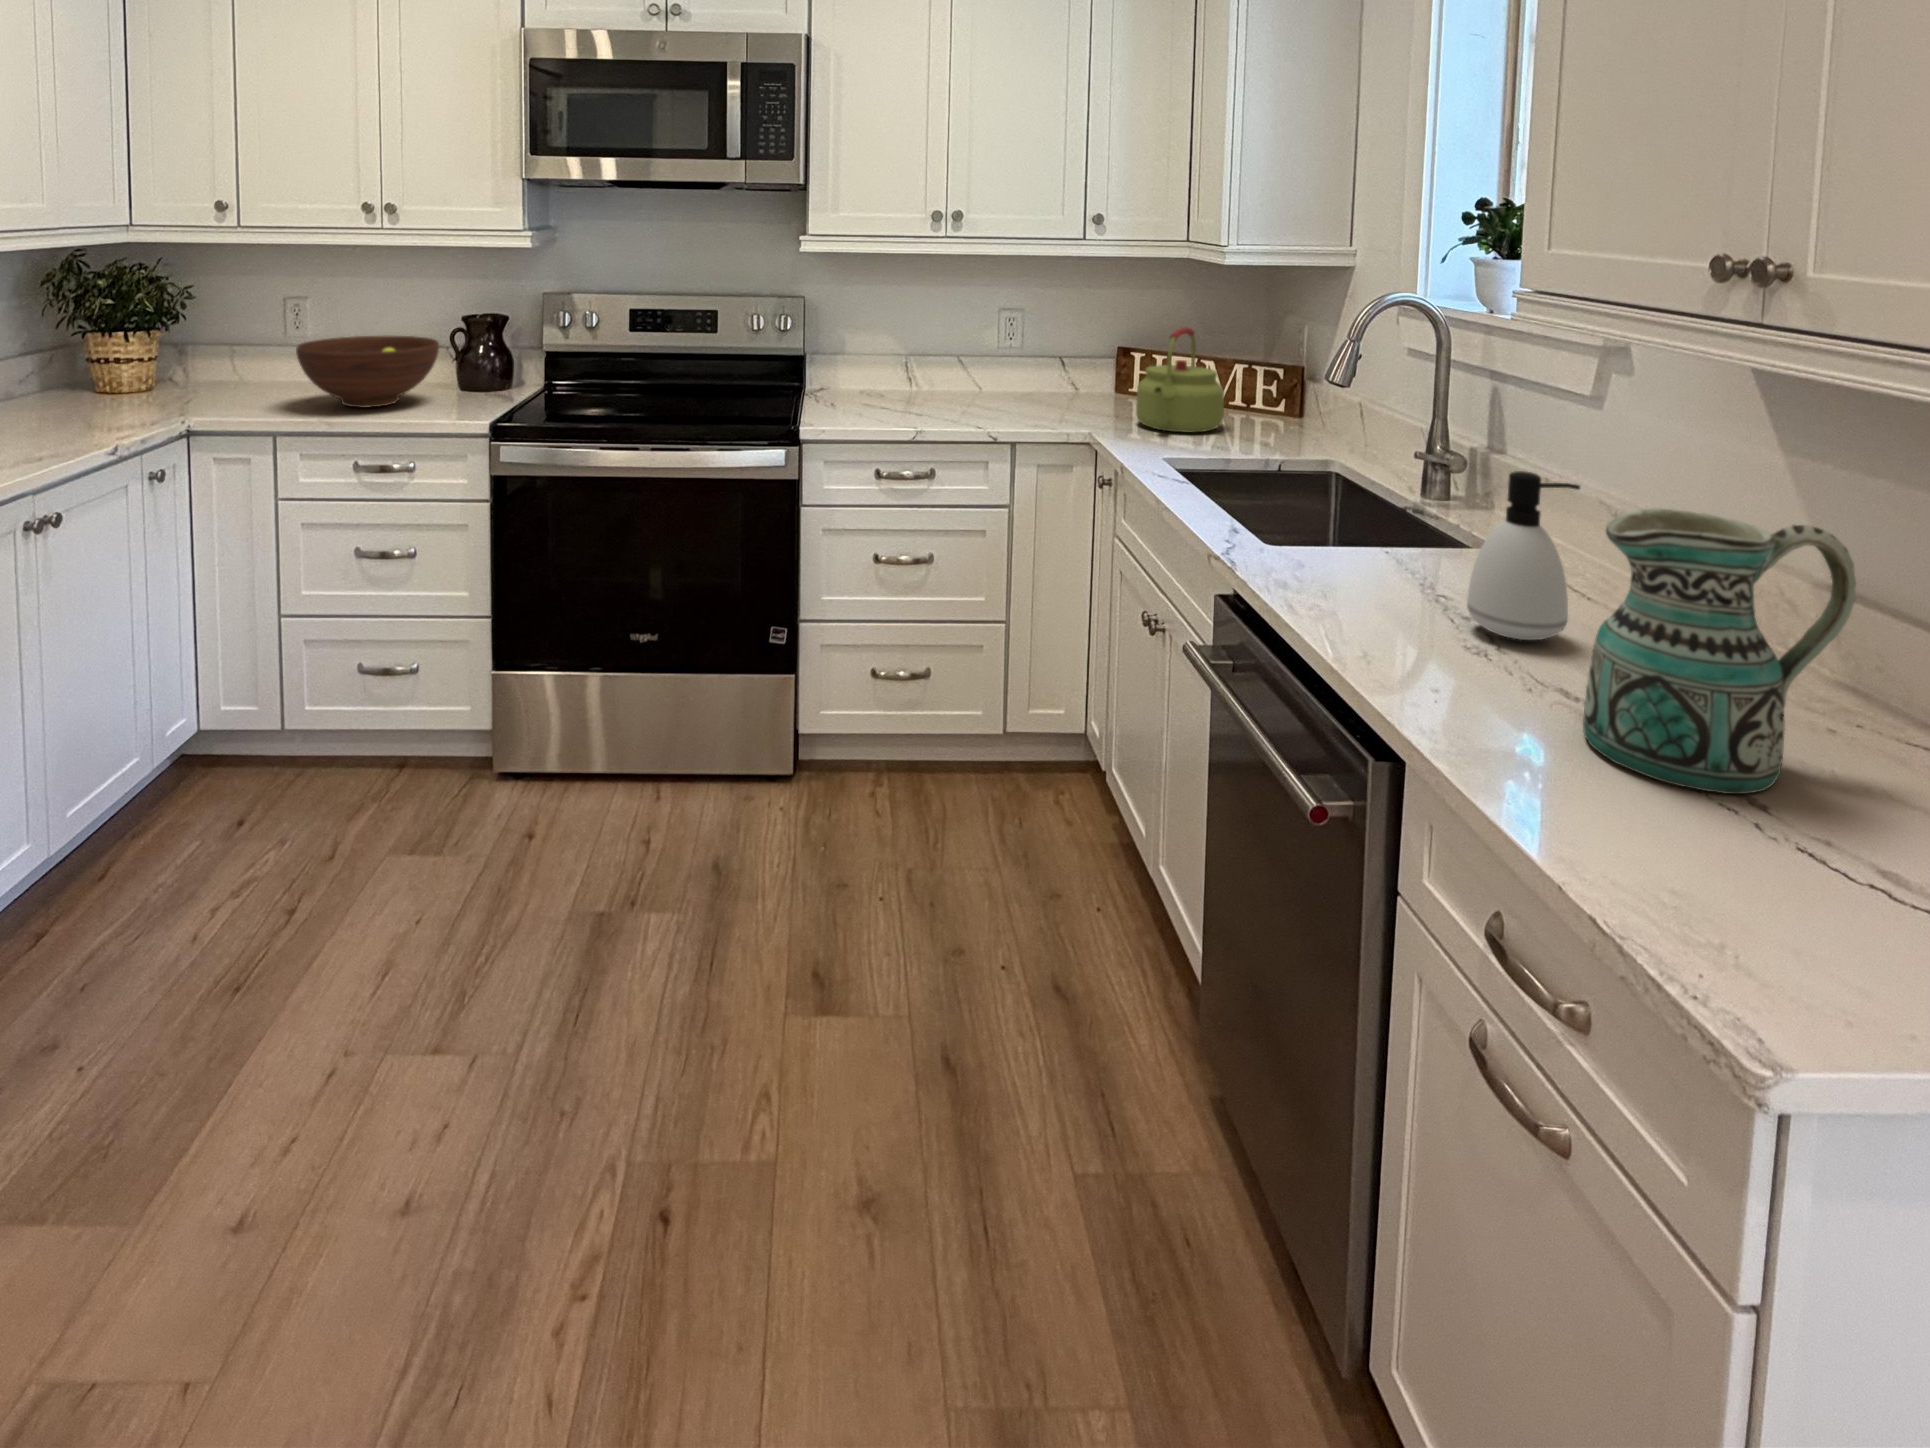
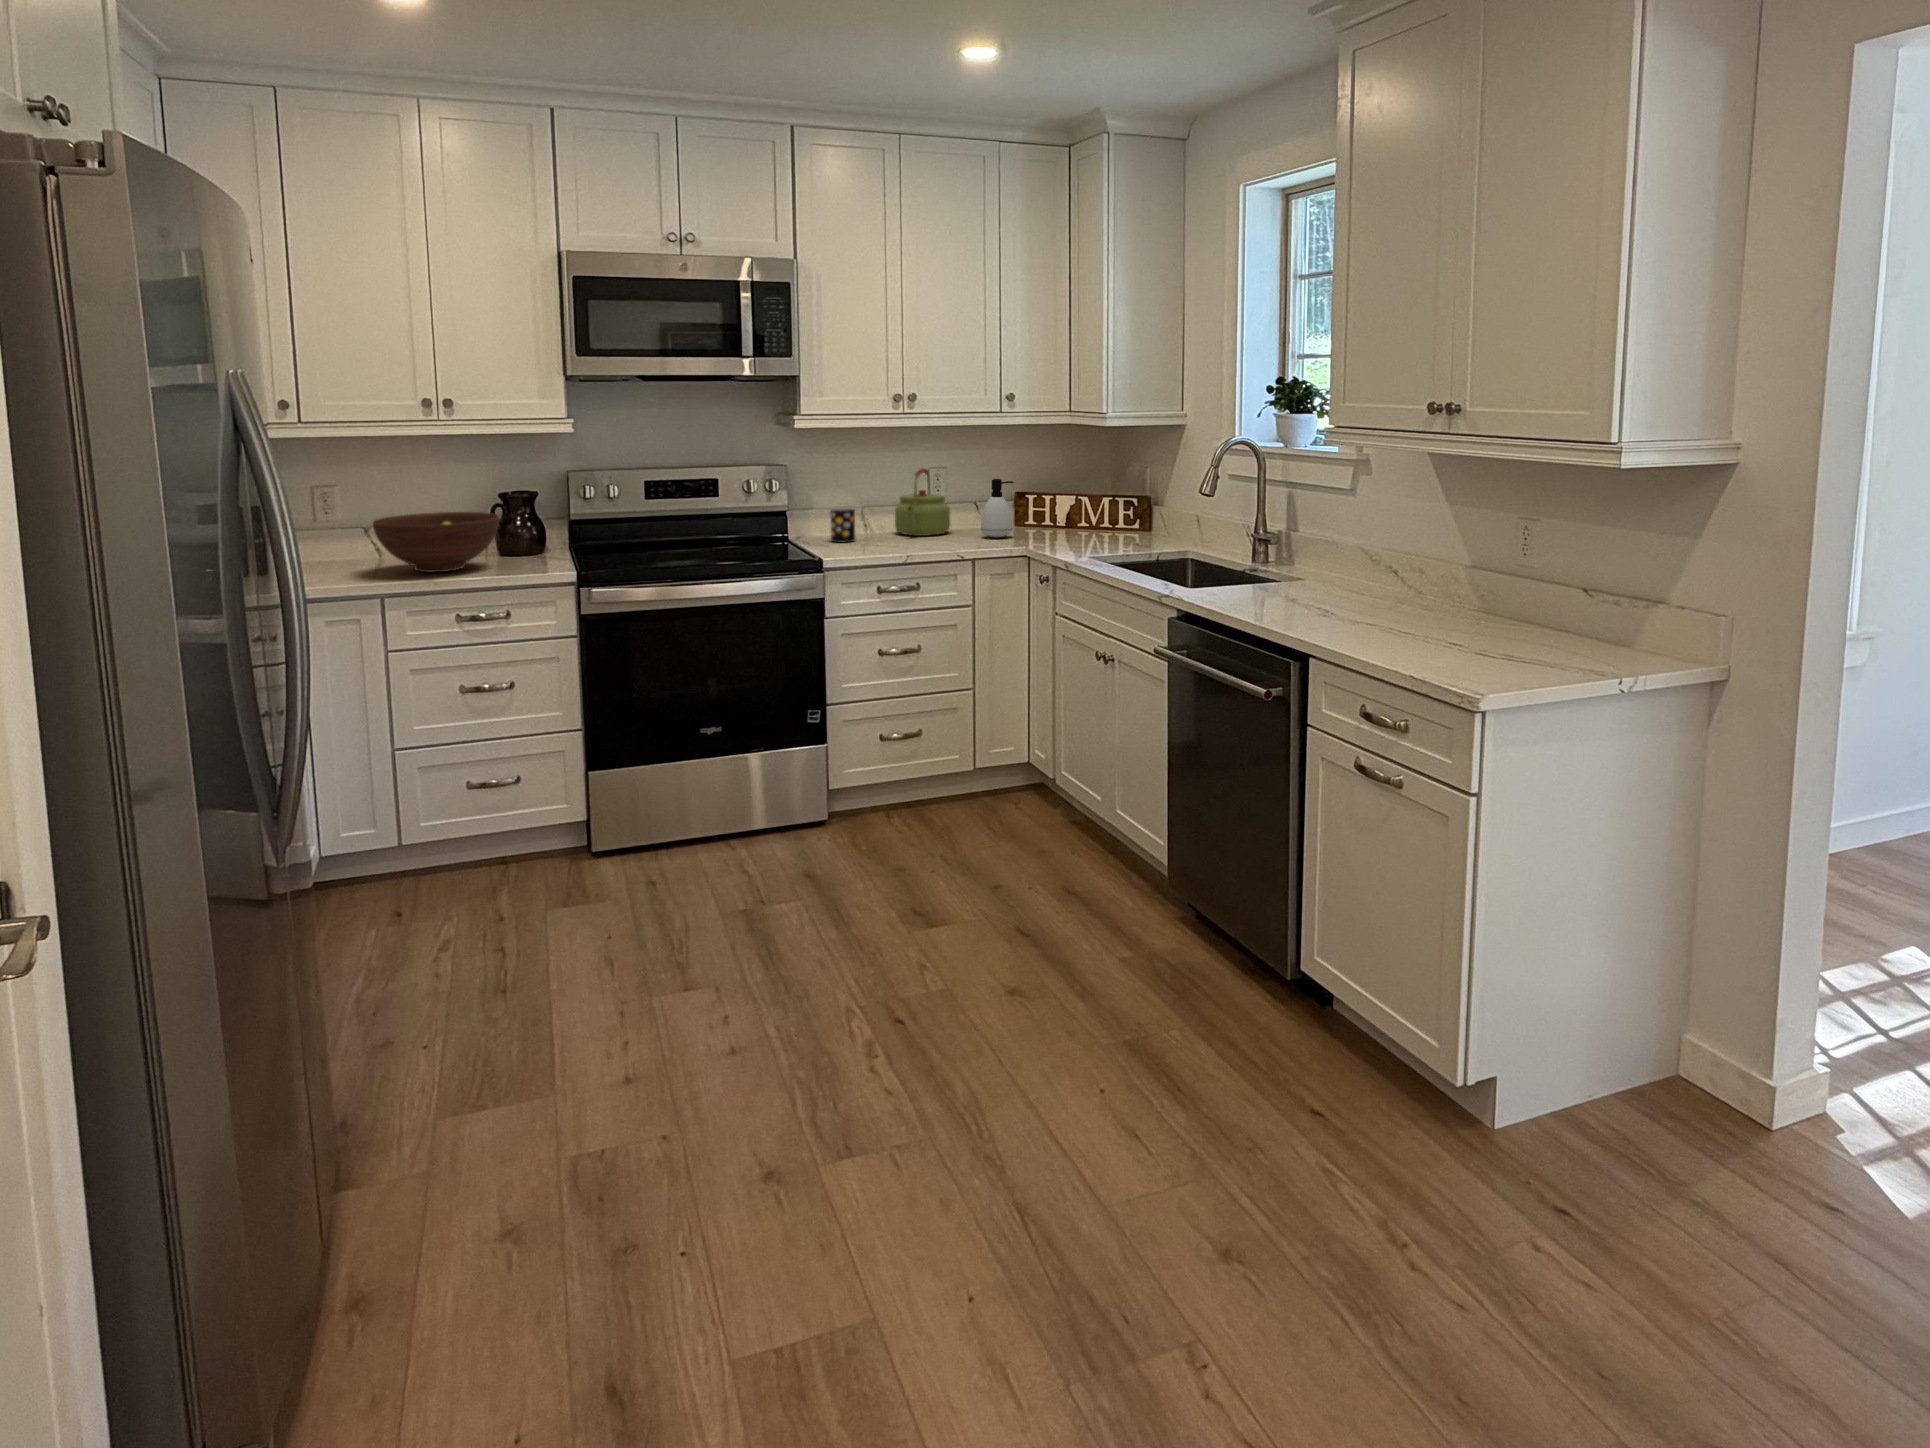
kettle: present [1136,327,1224,432] -> present [895,468,950,536]
mug: none [847,356,879,402] -> present [830,508,855,542]
soap dispenser: present [1467,471,1580,640] -> present [981,479,1014,537]
ceramic pitcher: present [1583,508,1856,794] -> none [1384,524,1486,641]

